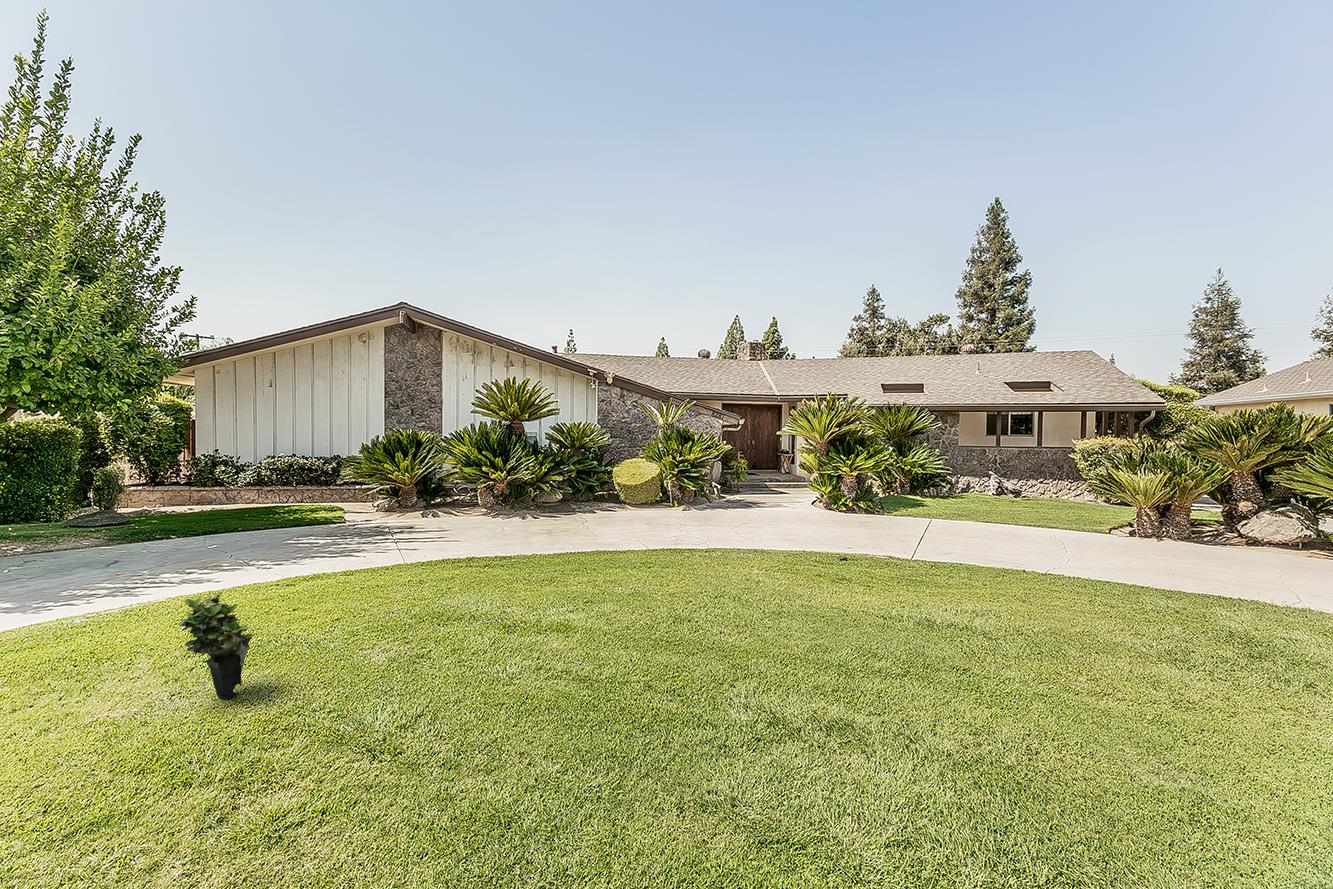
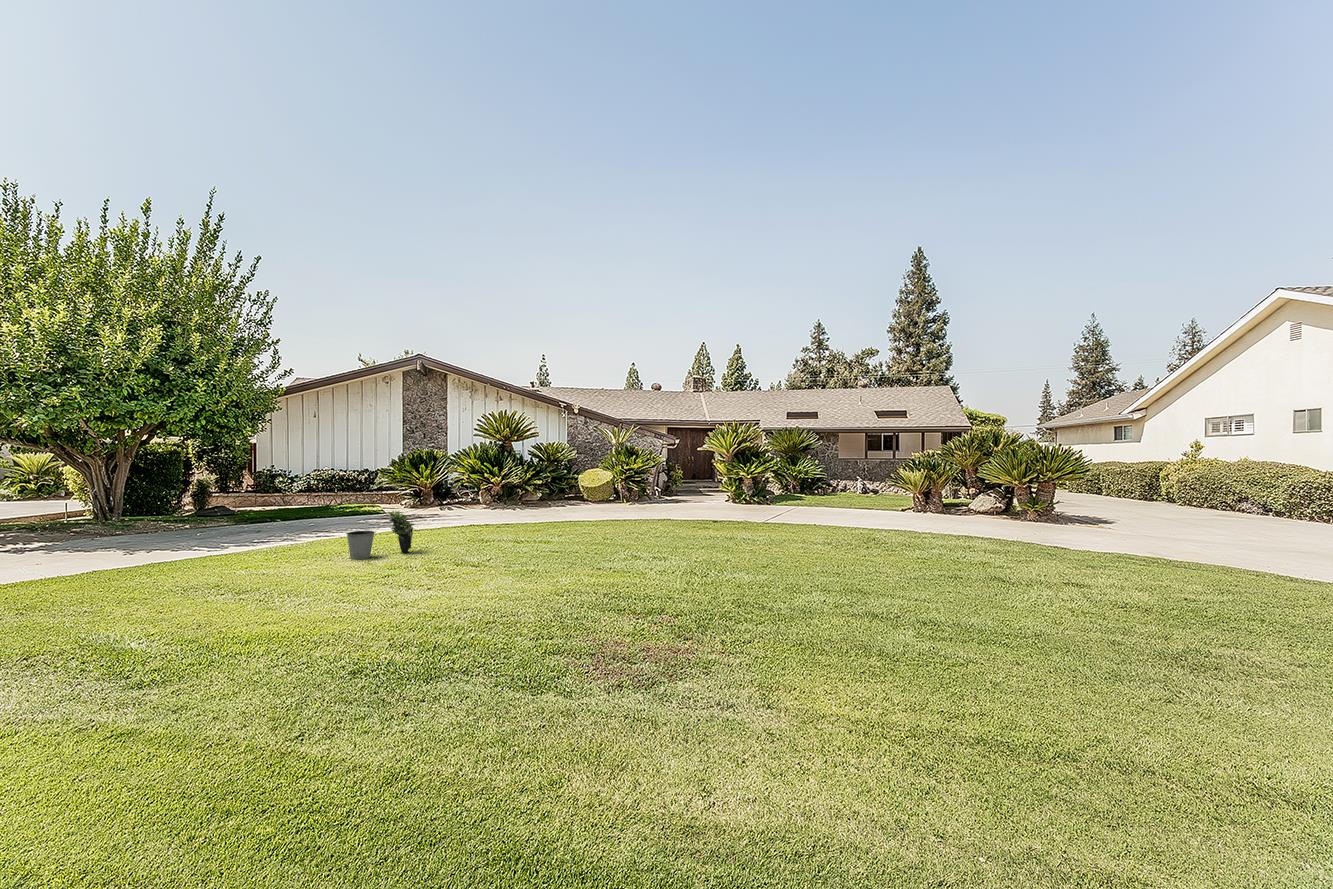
bucket: none [47,652,139,737] -> present [346,531,375,559]

